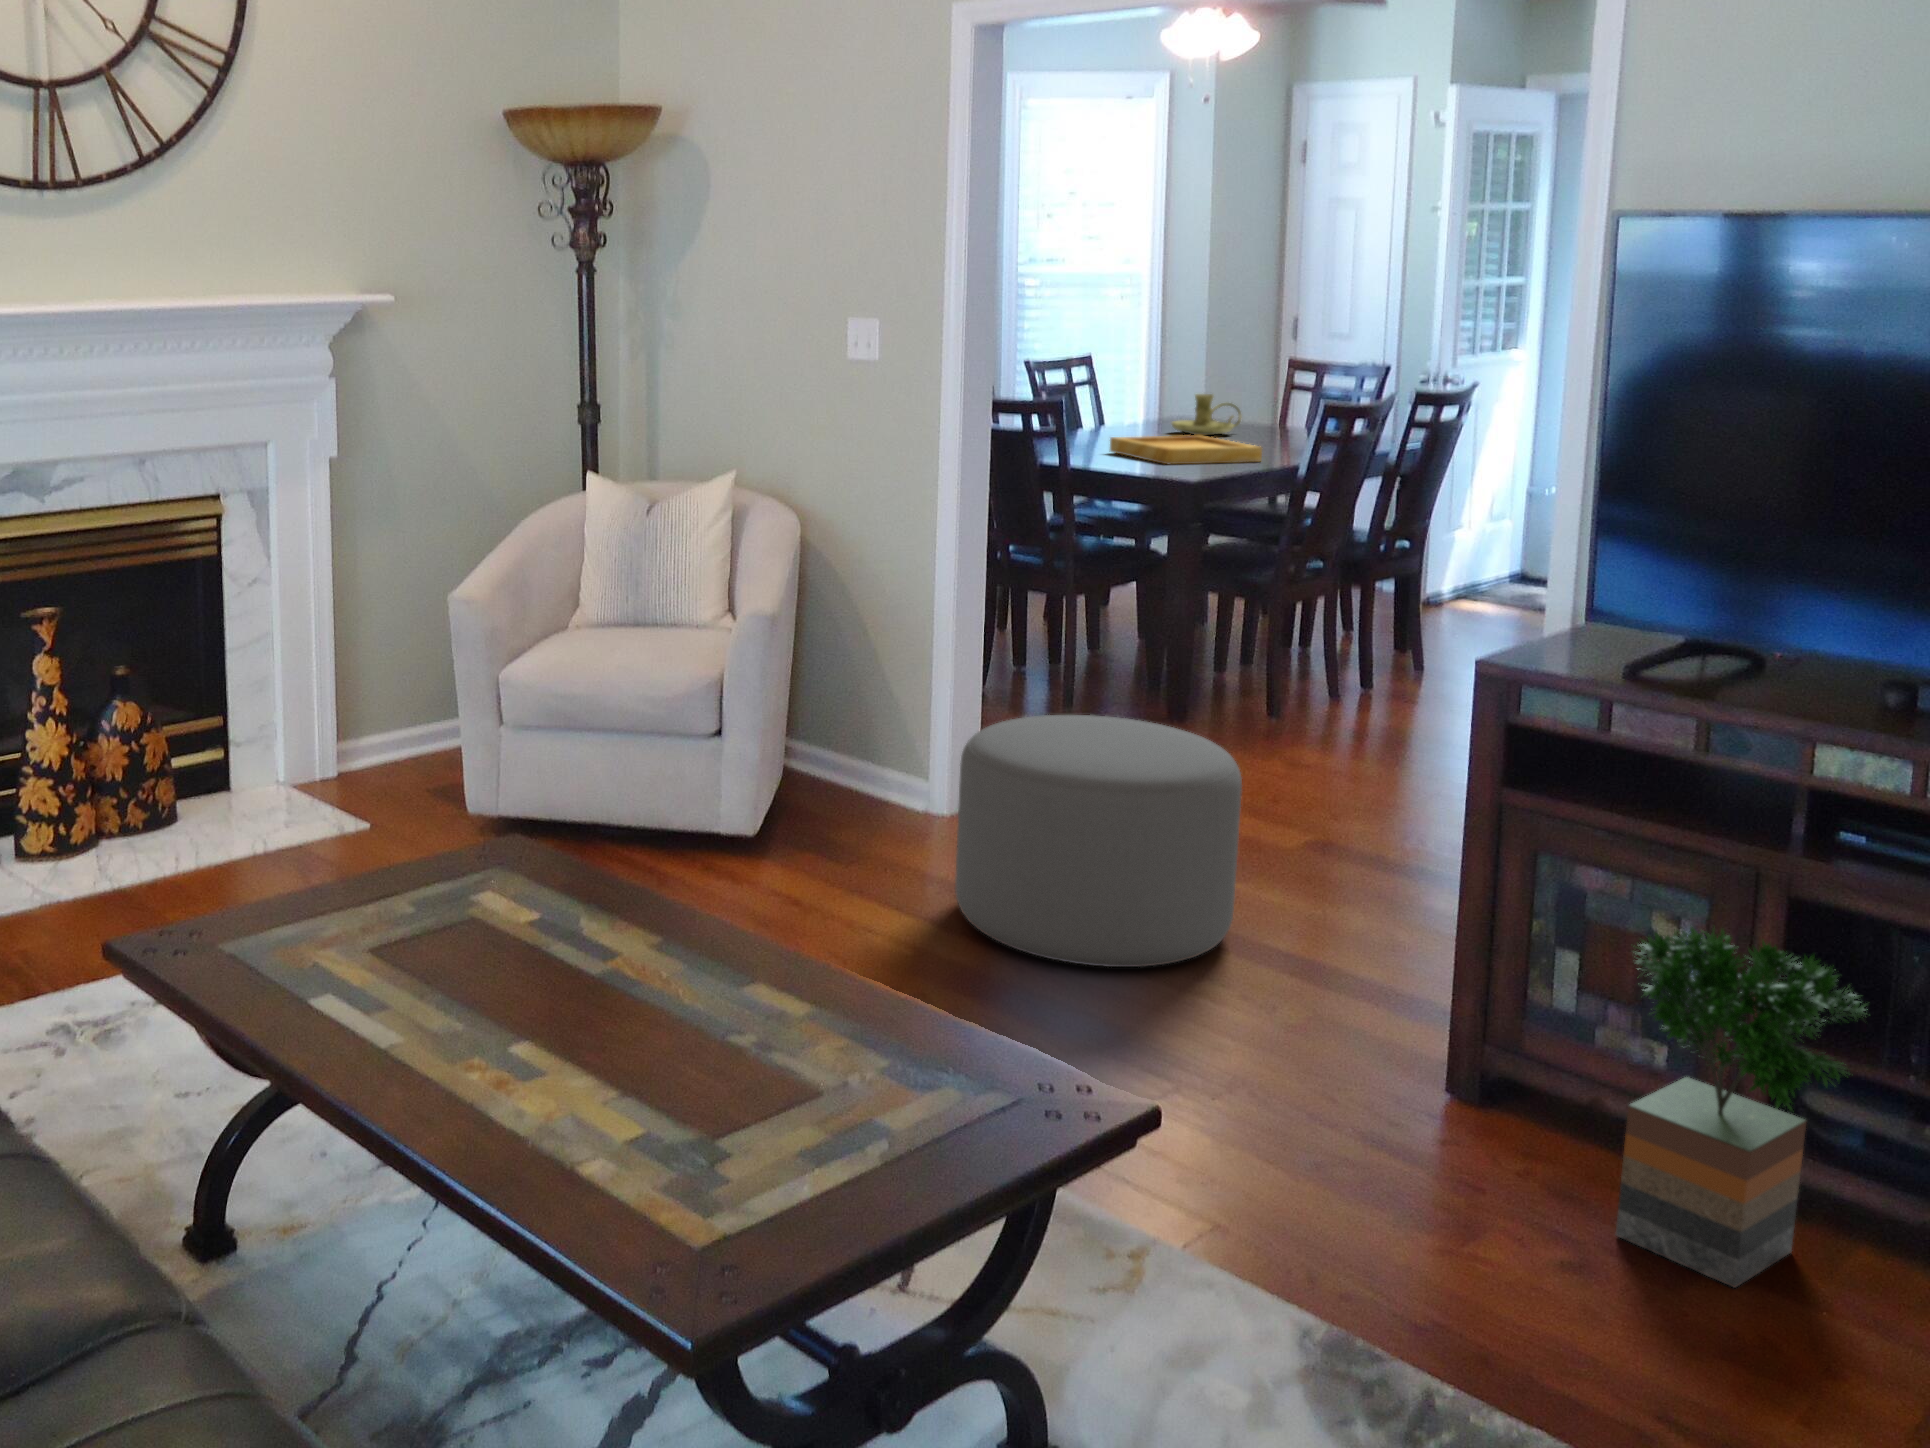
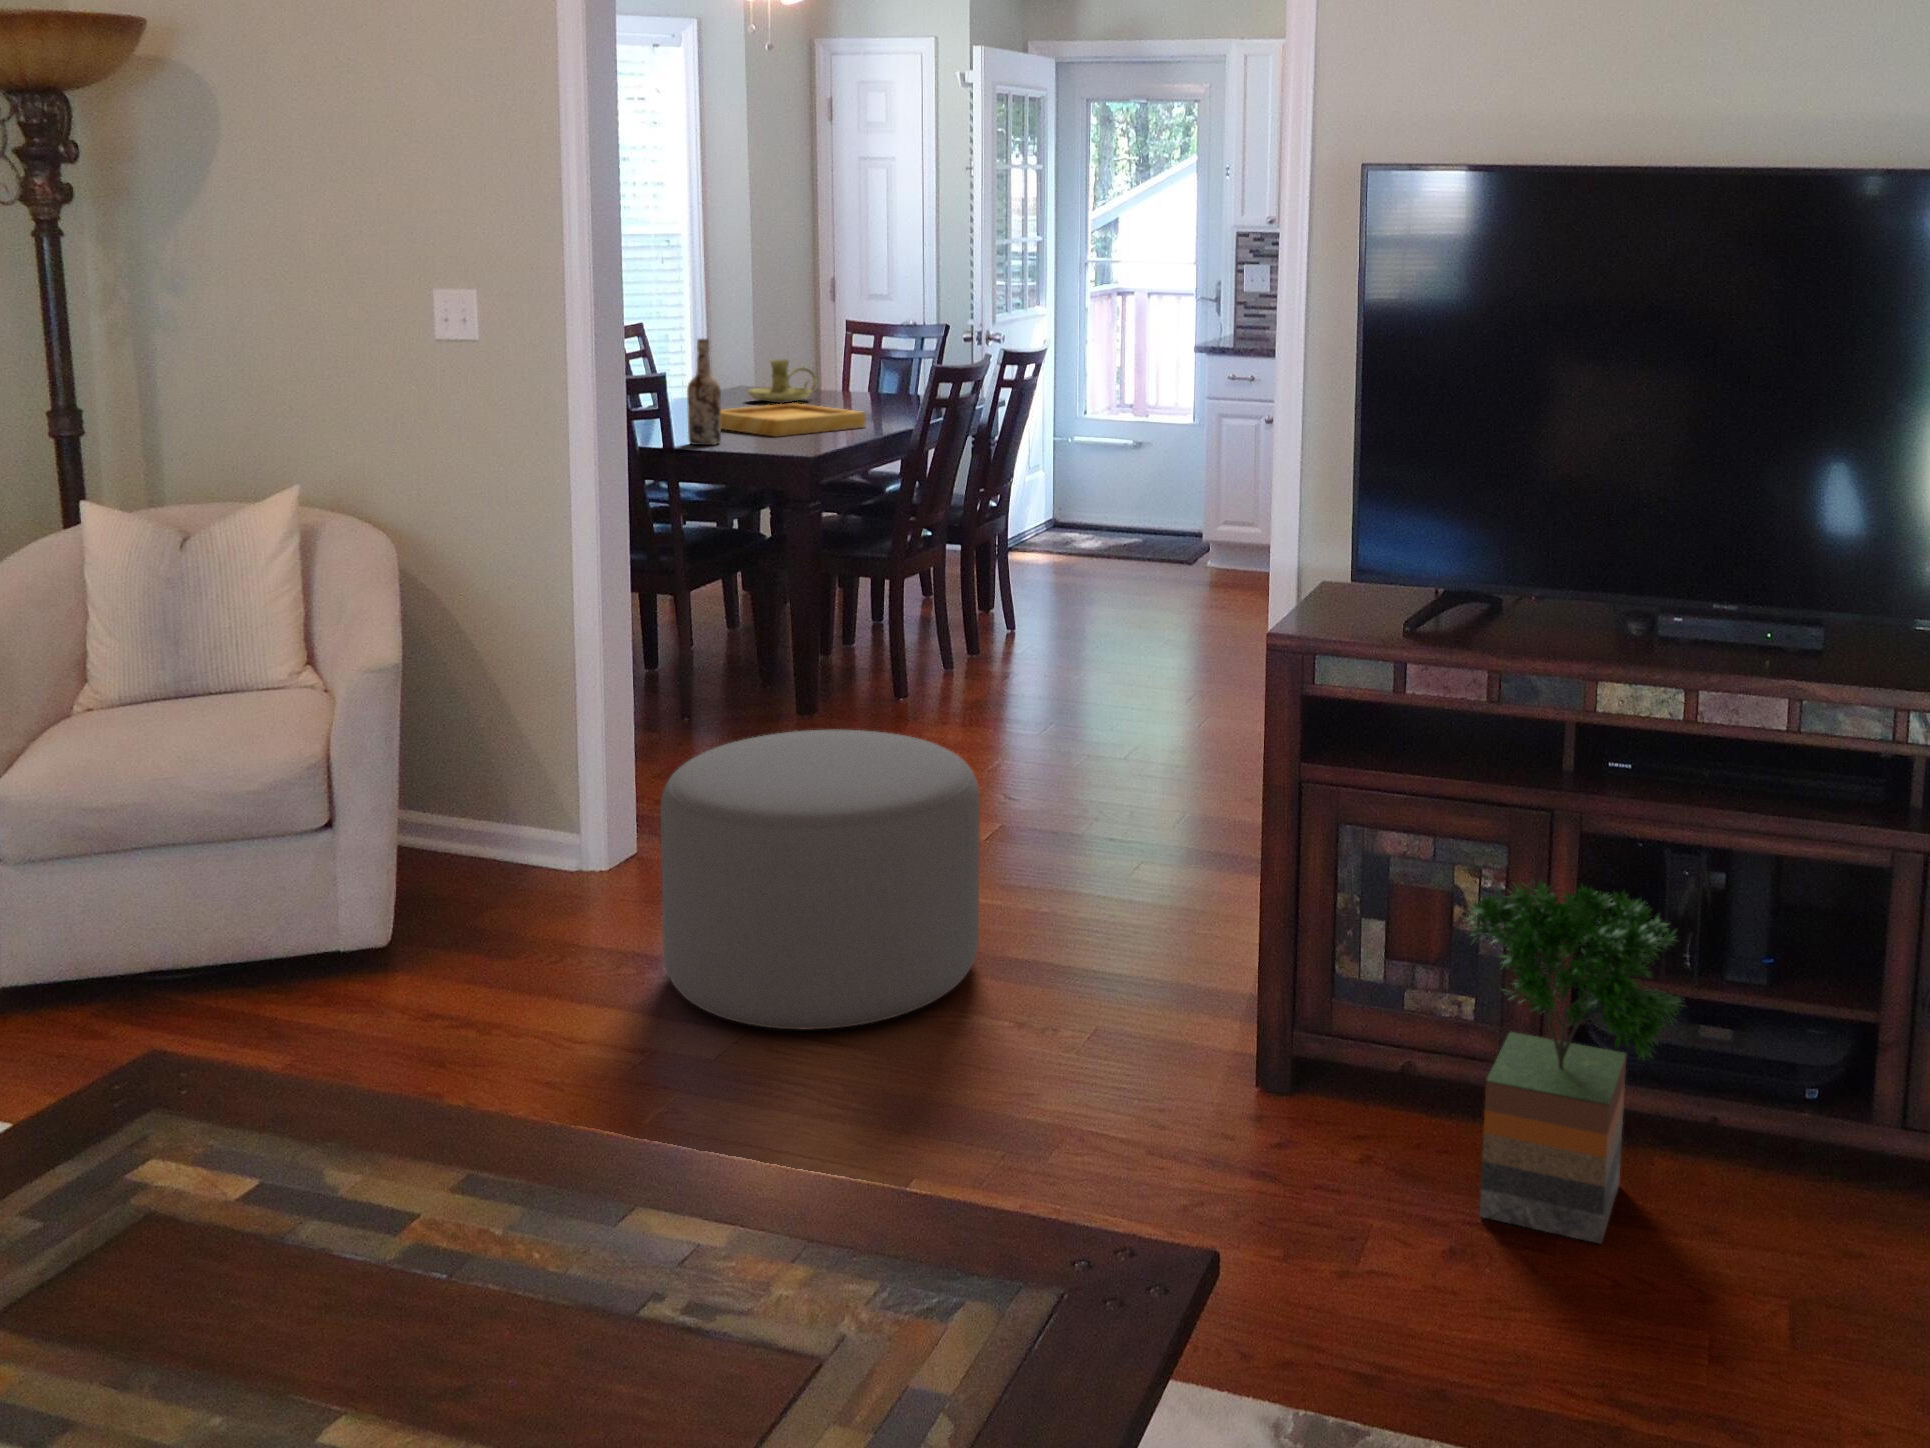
wine bottle: none [1081,370,1114,467] -> present [687,339,721,445]

